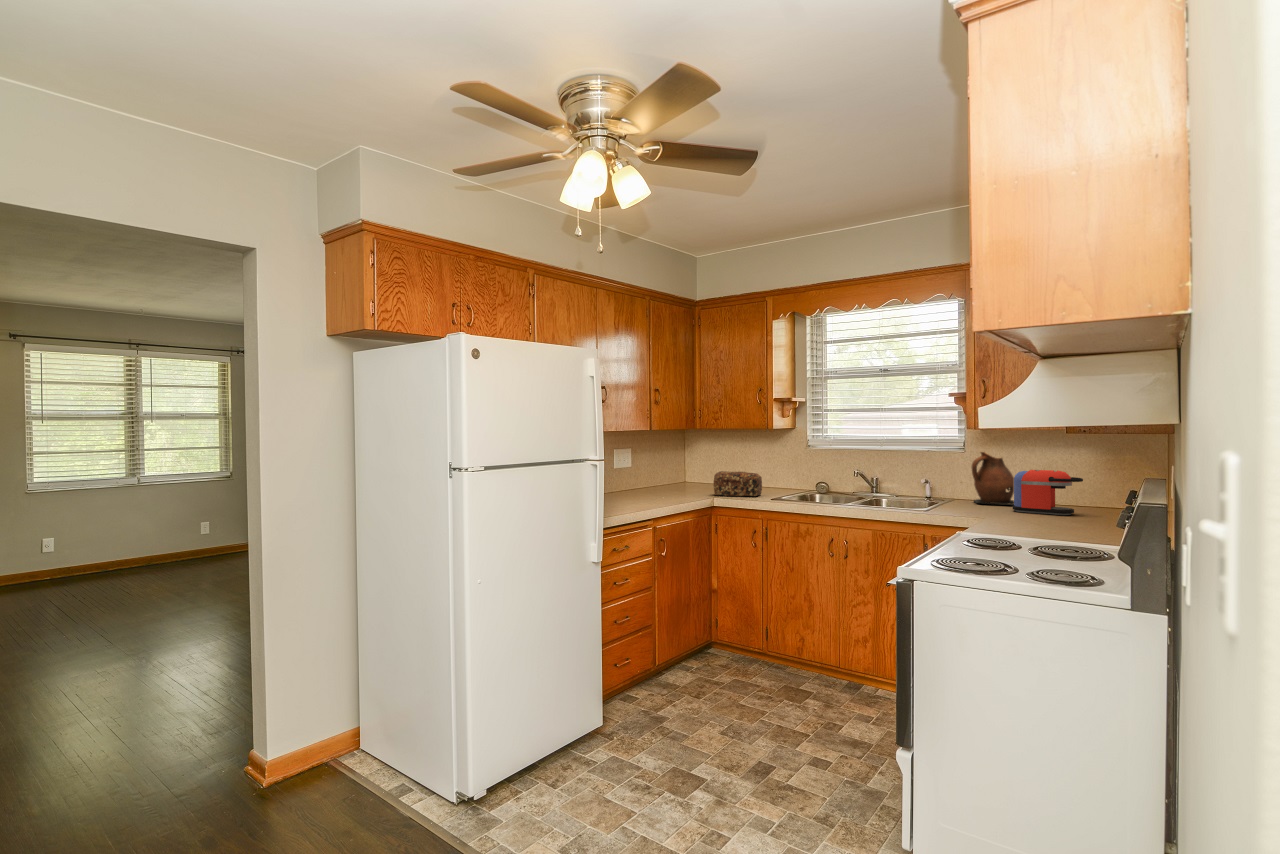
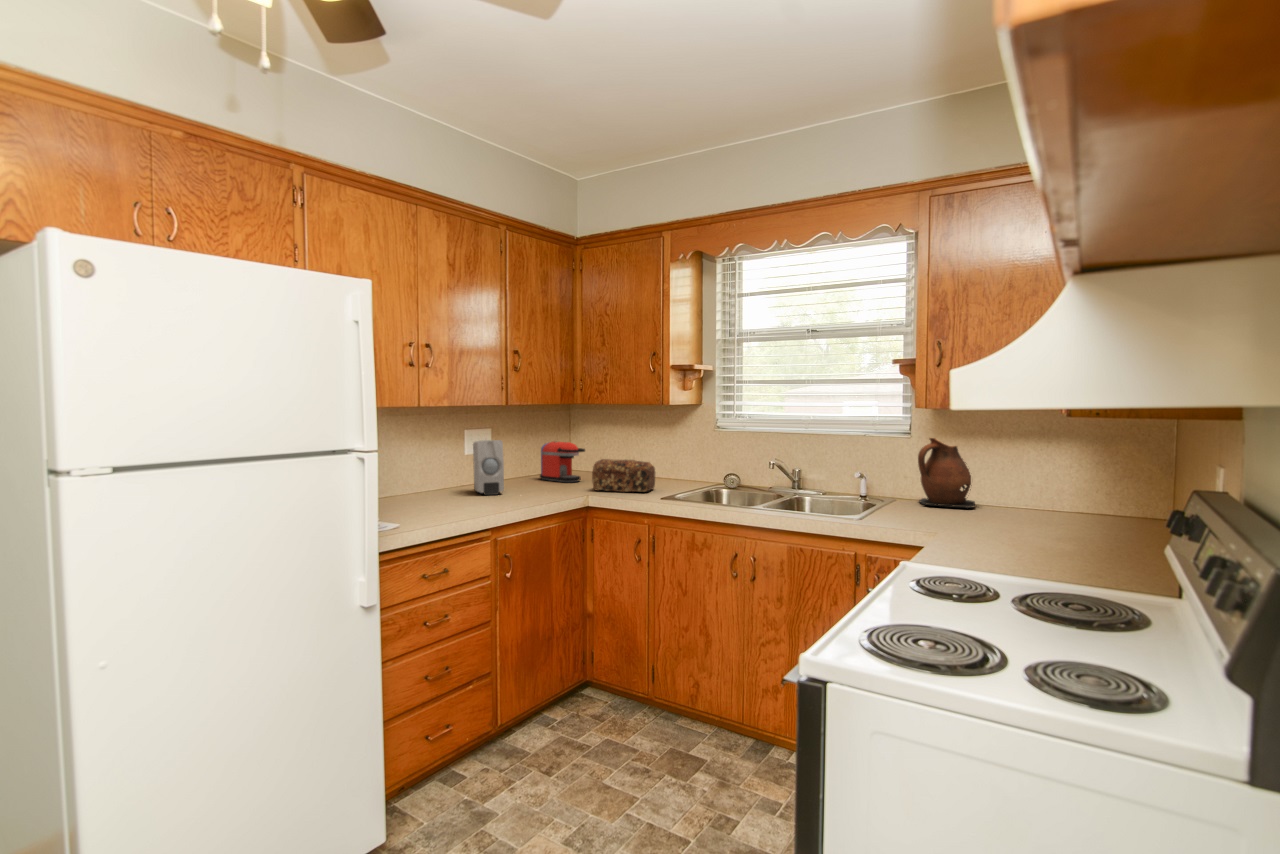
soap dispenser: none [623,457,648,498] -> present [473,440,504,495]
coffee maker: present [1013,470,1083,515] -> present [540,442,585,482]

